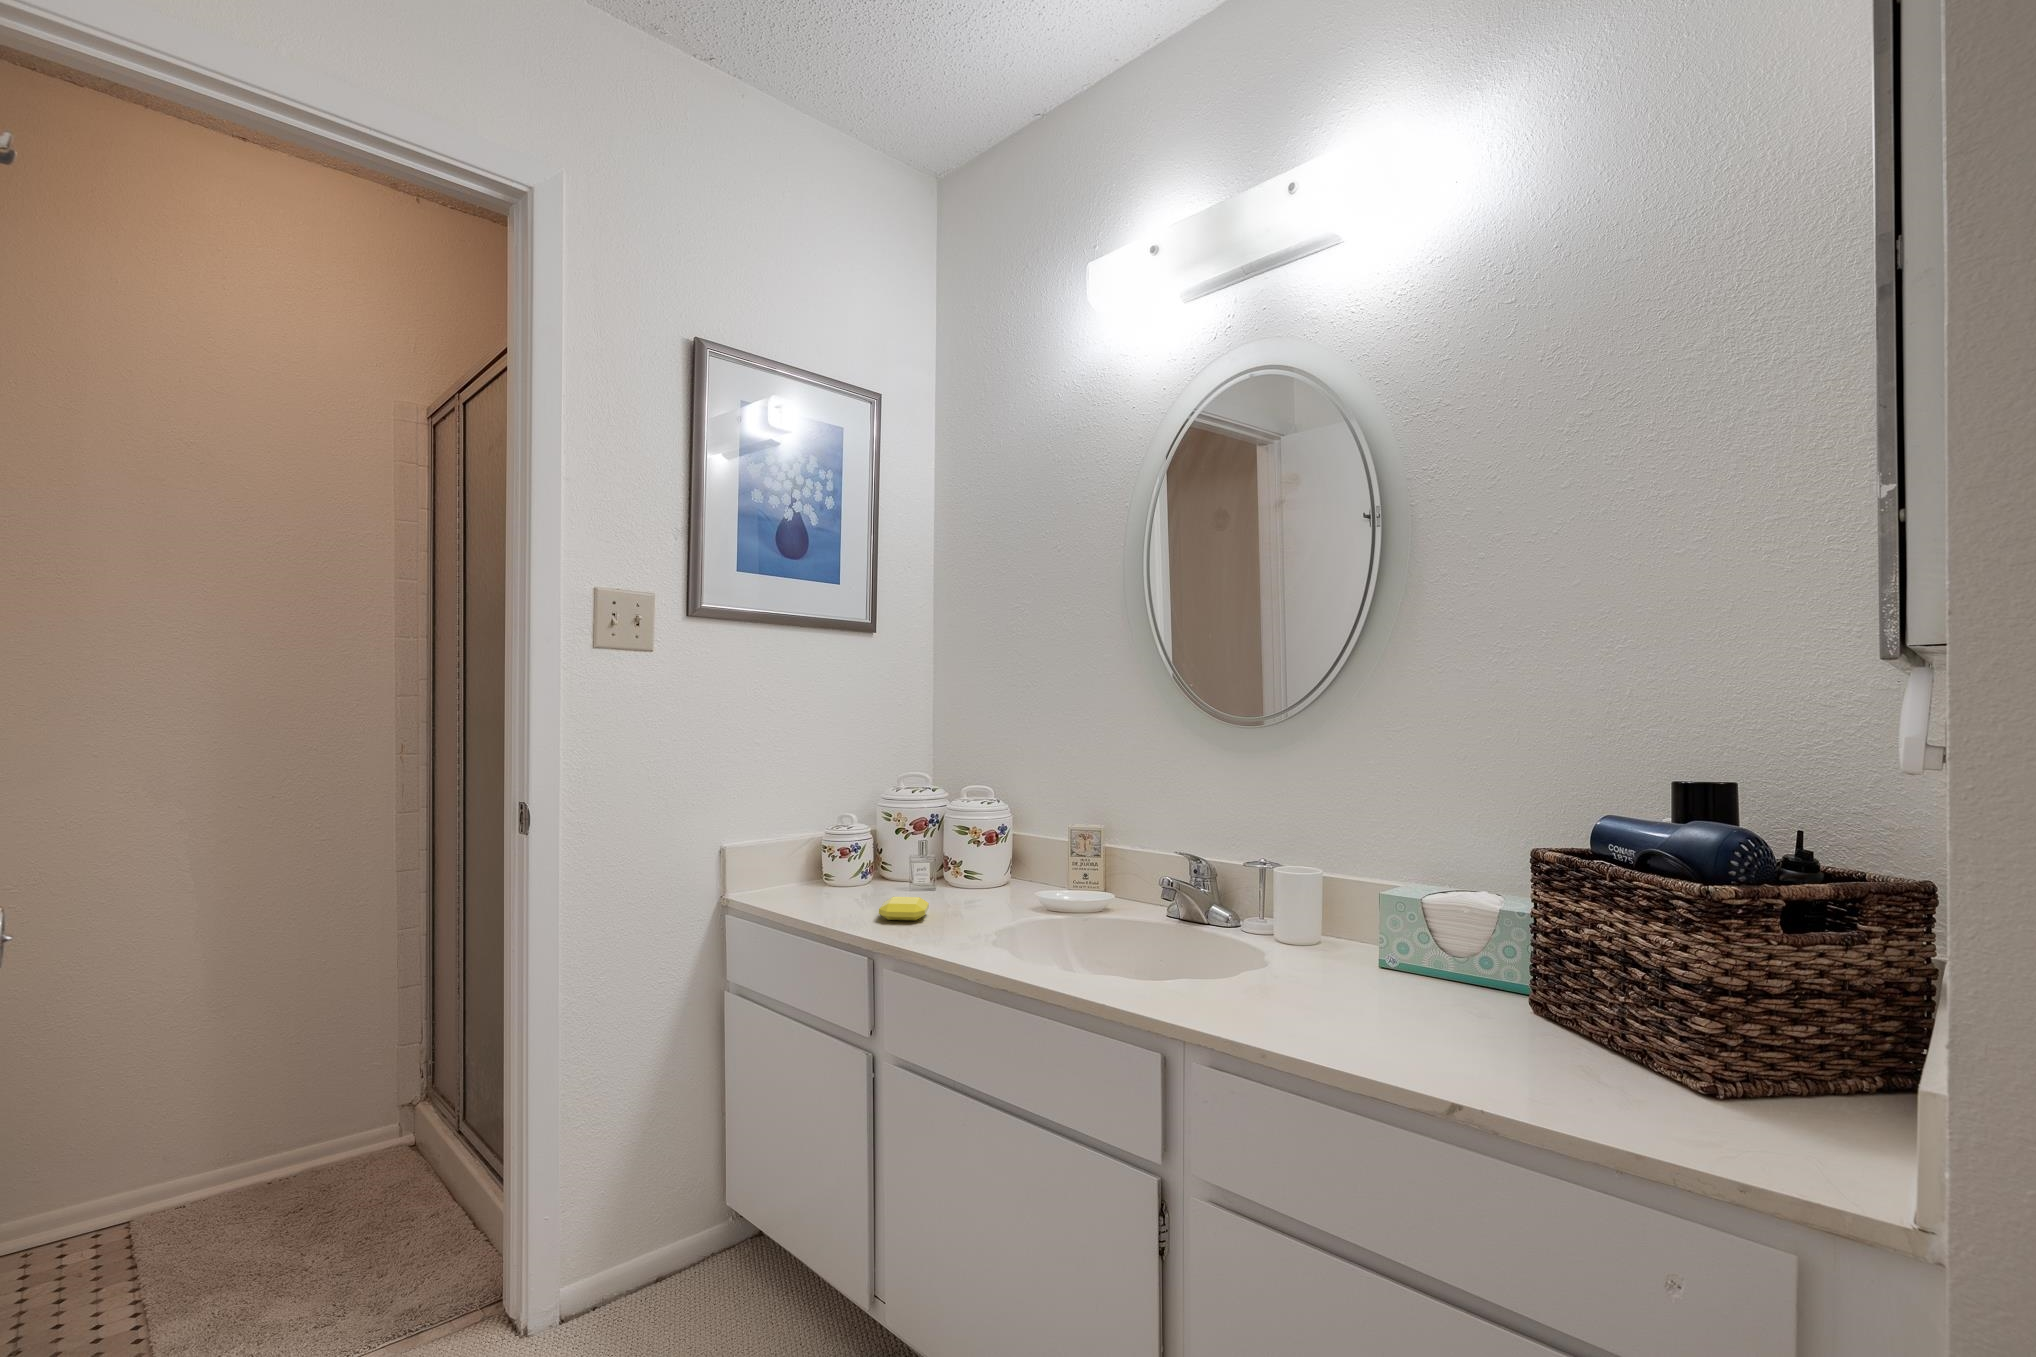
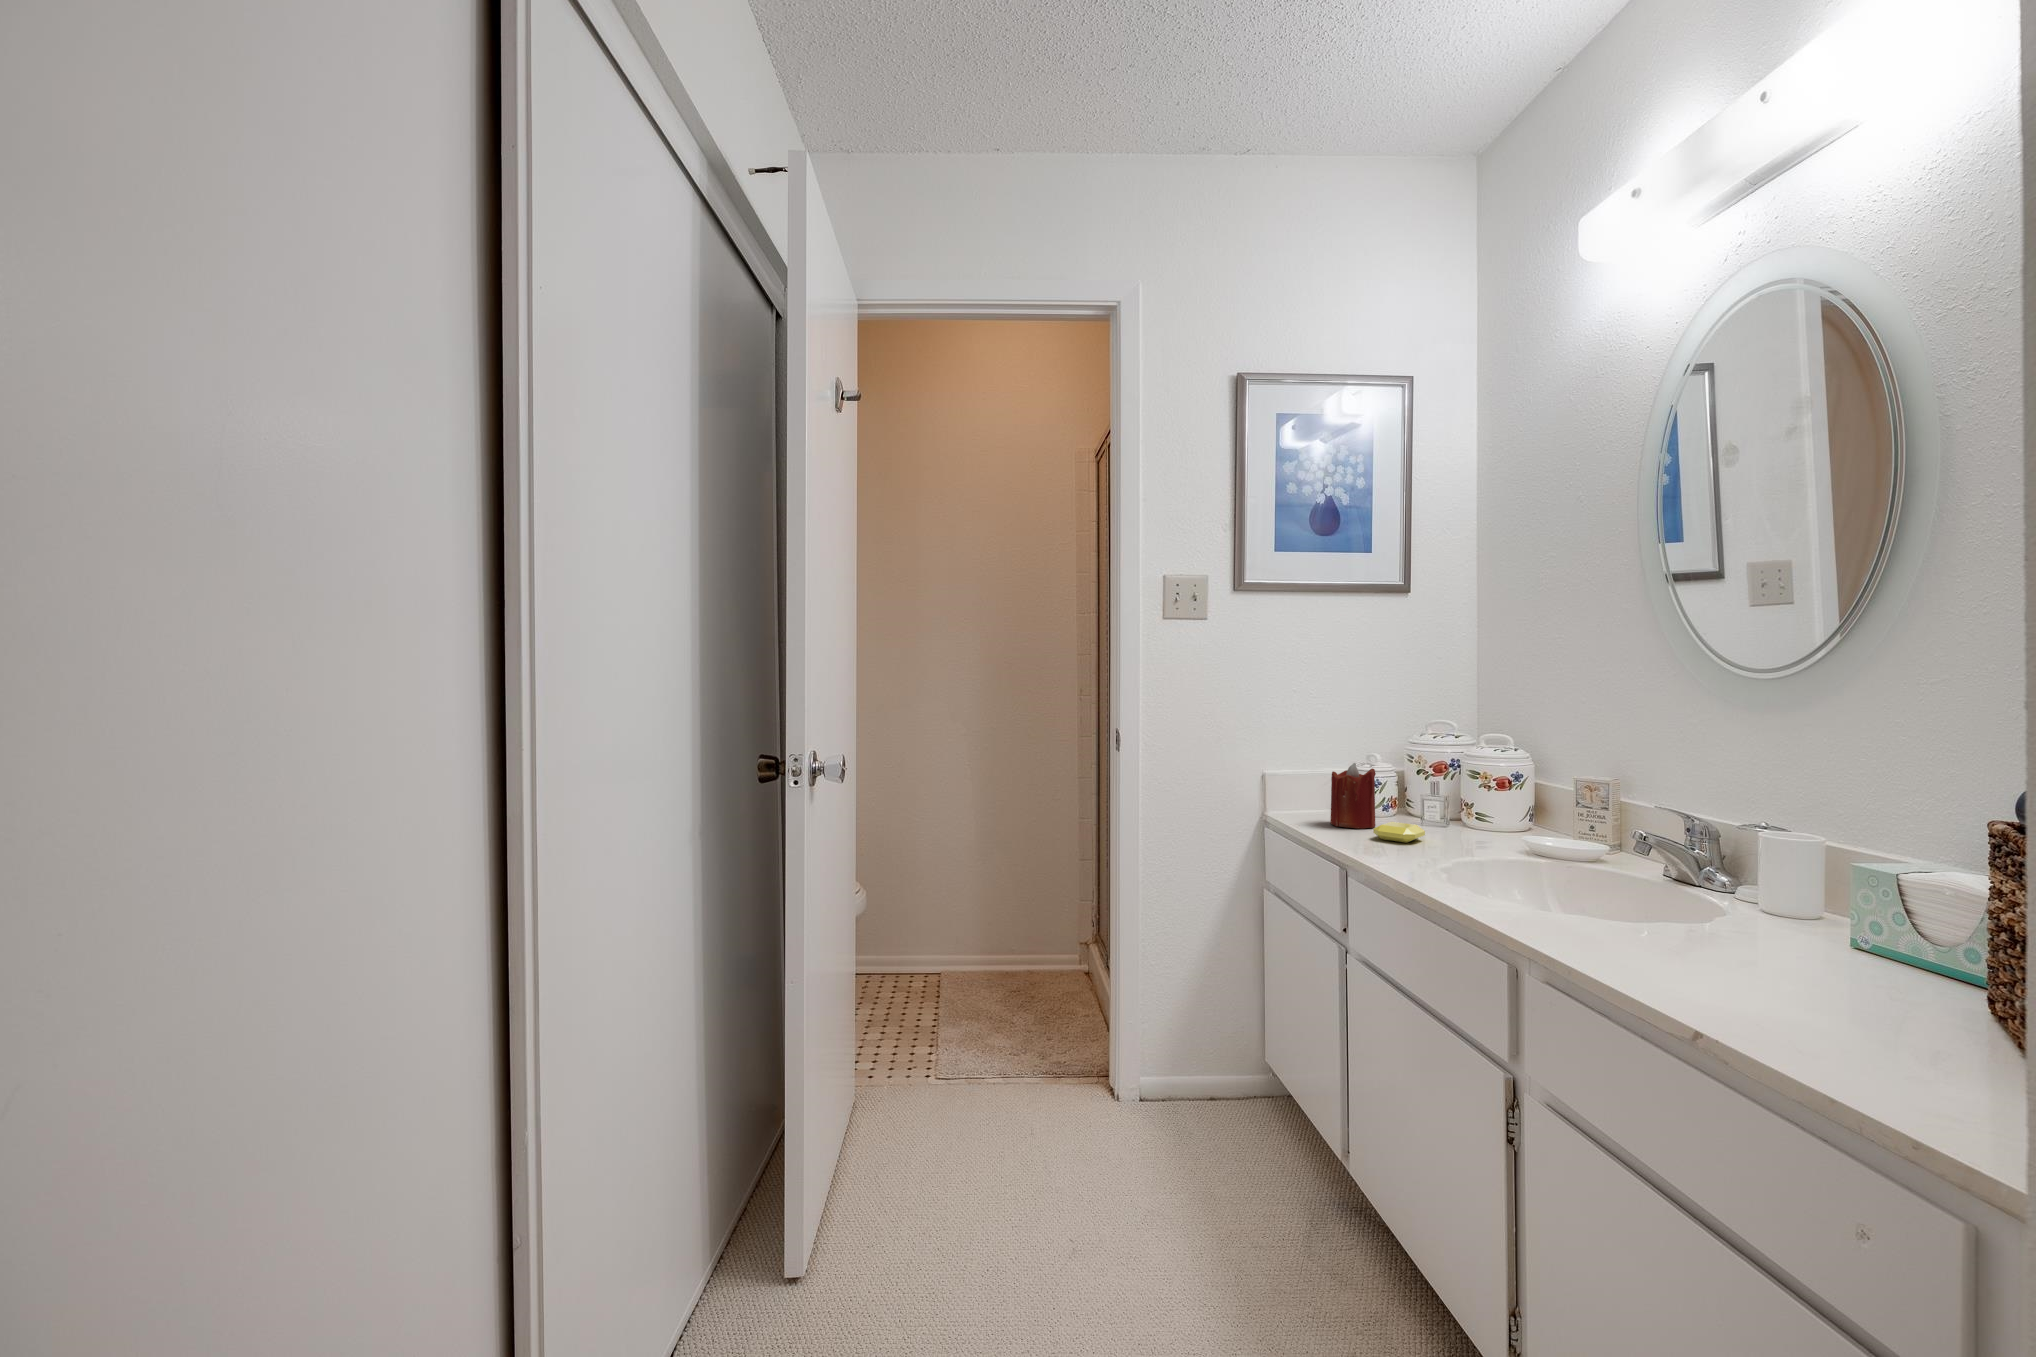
candle: none [816,830,866,908] -> present [1330,763,1376,828]

